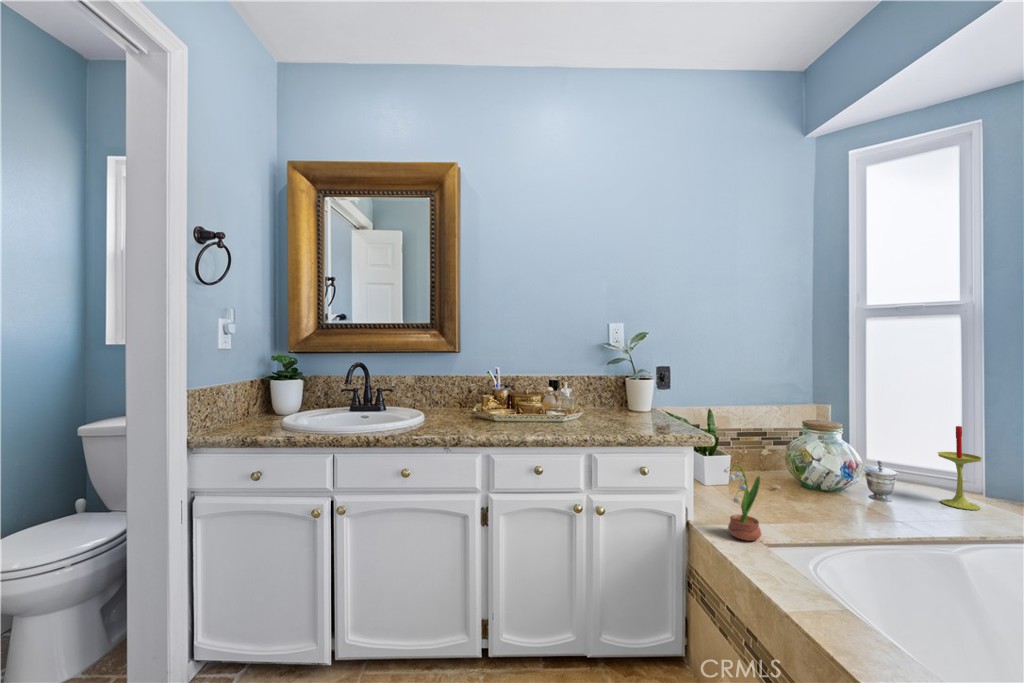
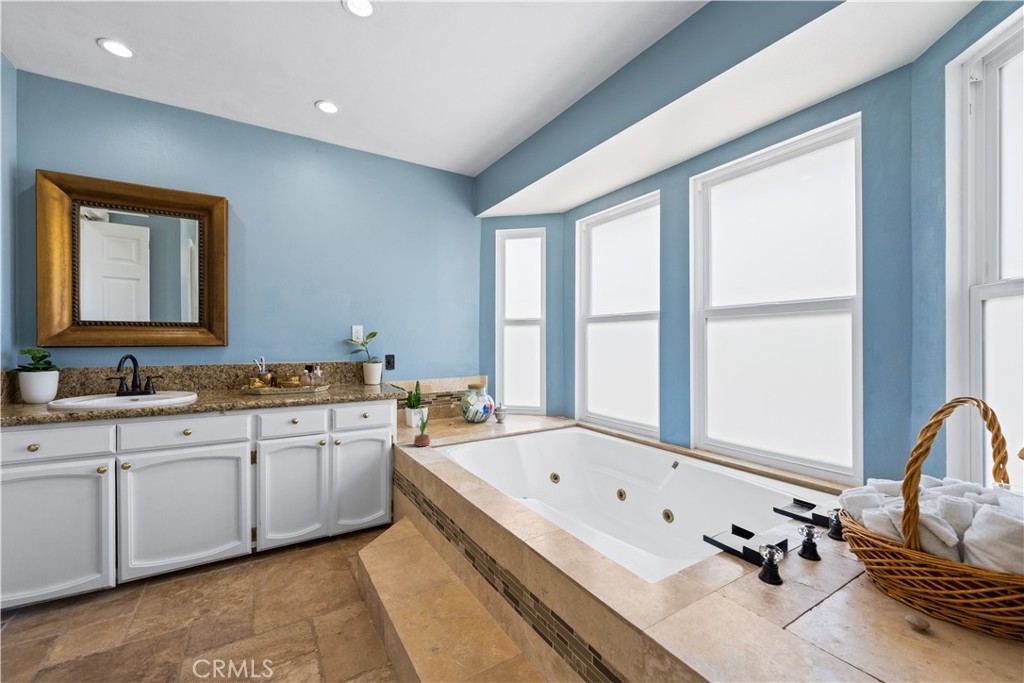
candle: present [938,426,982,510] -> none [525,380,540,422]

